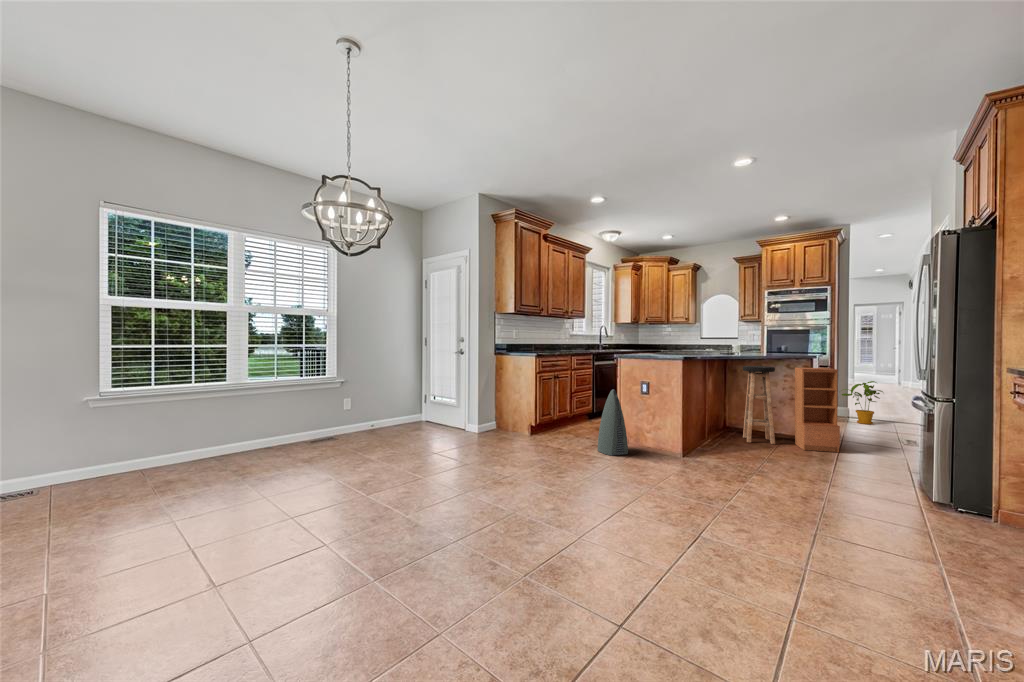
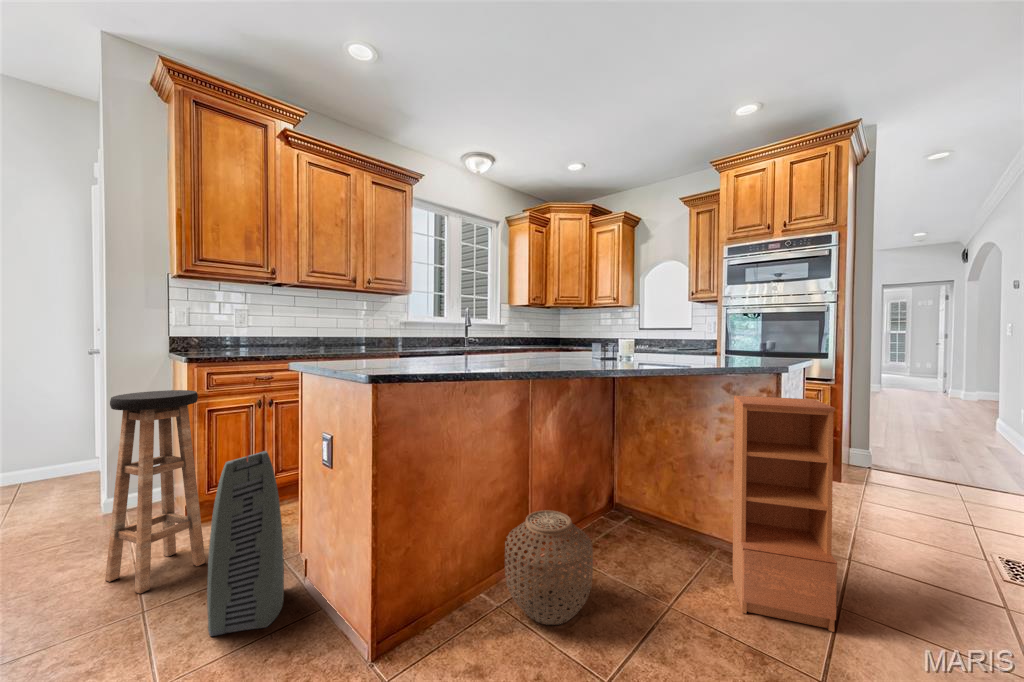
bar stool: present [743,366,775,444] -> present [105,390,205,594]
house plant: present [842,381,883,424] -> none [850,412,941,494]
woven basket: none [710,413,748,453] -> present [505,510,593,625]

